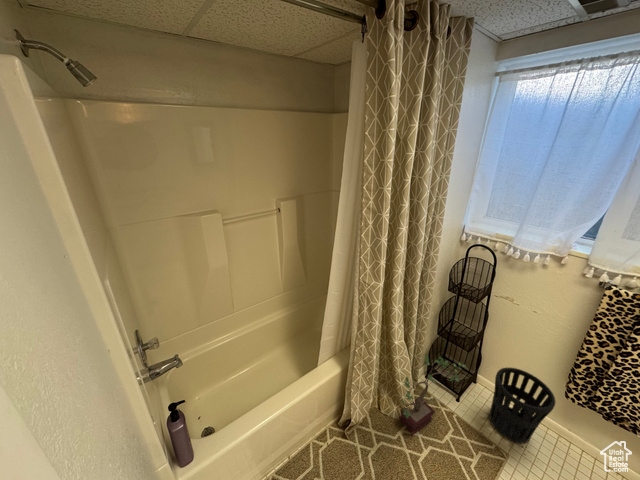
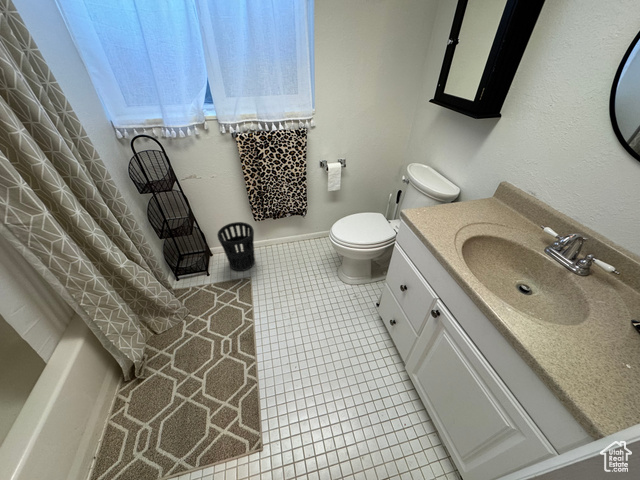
potted plant: present [399,355,466,434] -> none [155,245,200,323]

